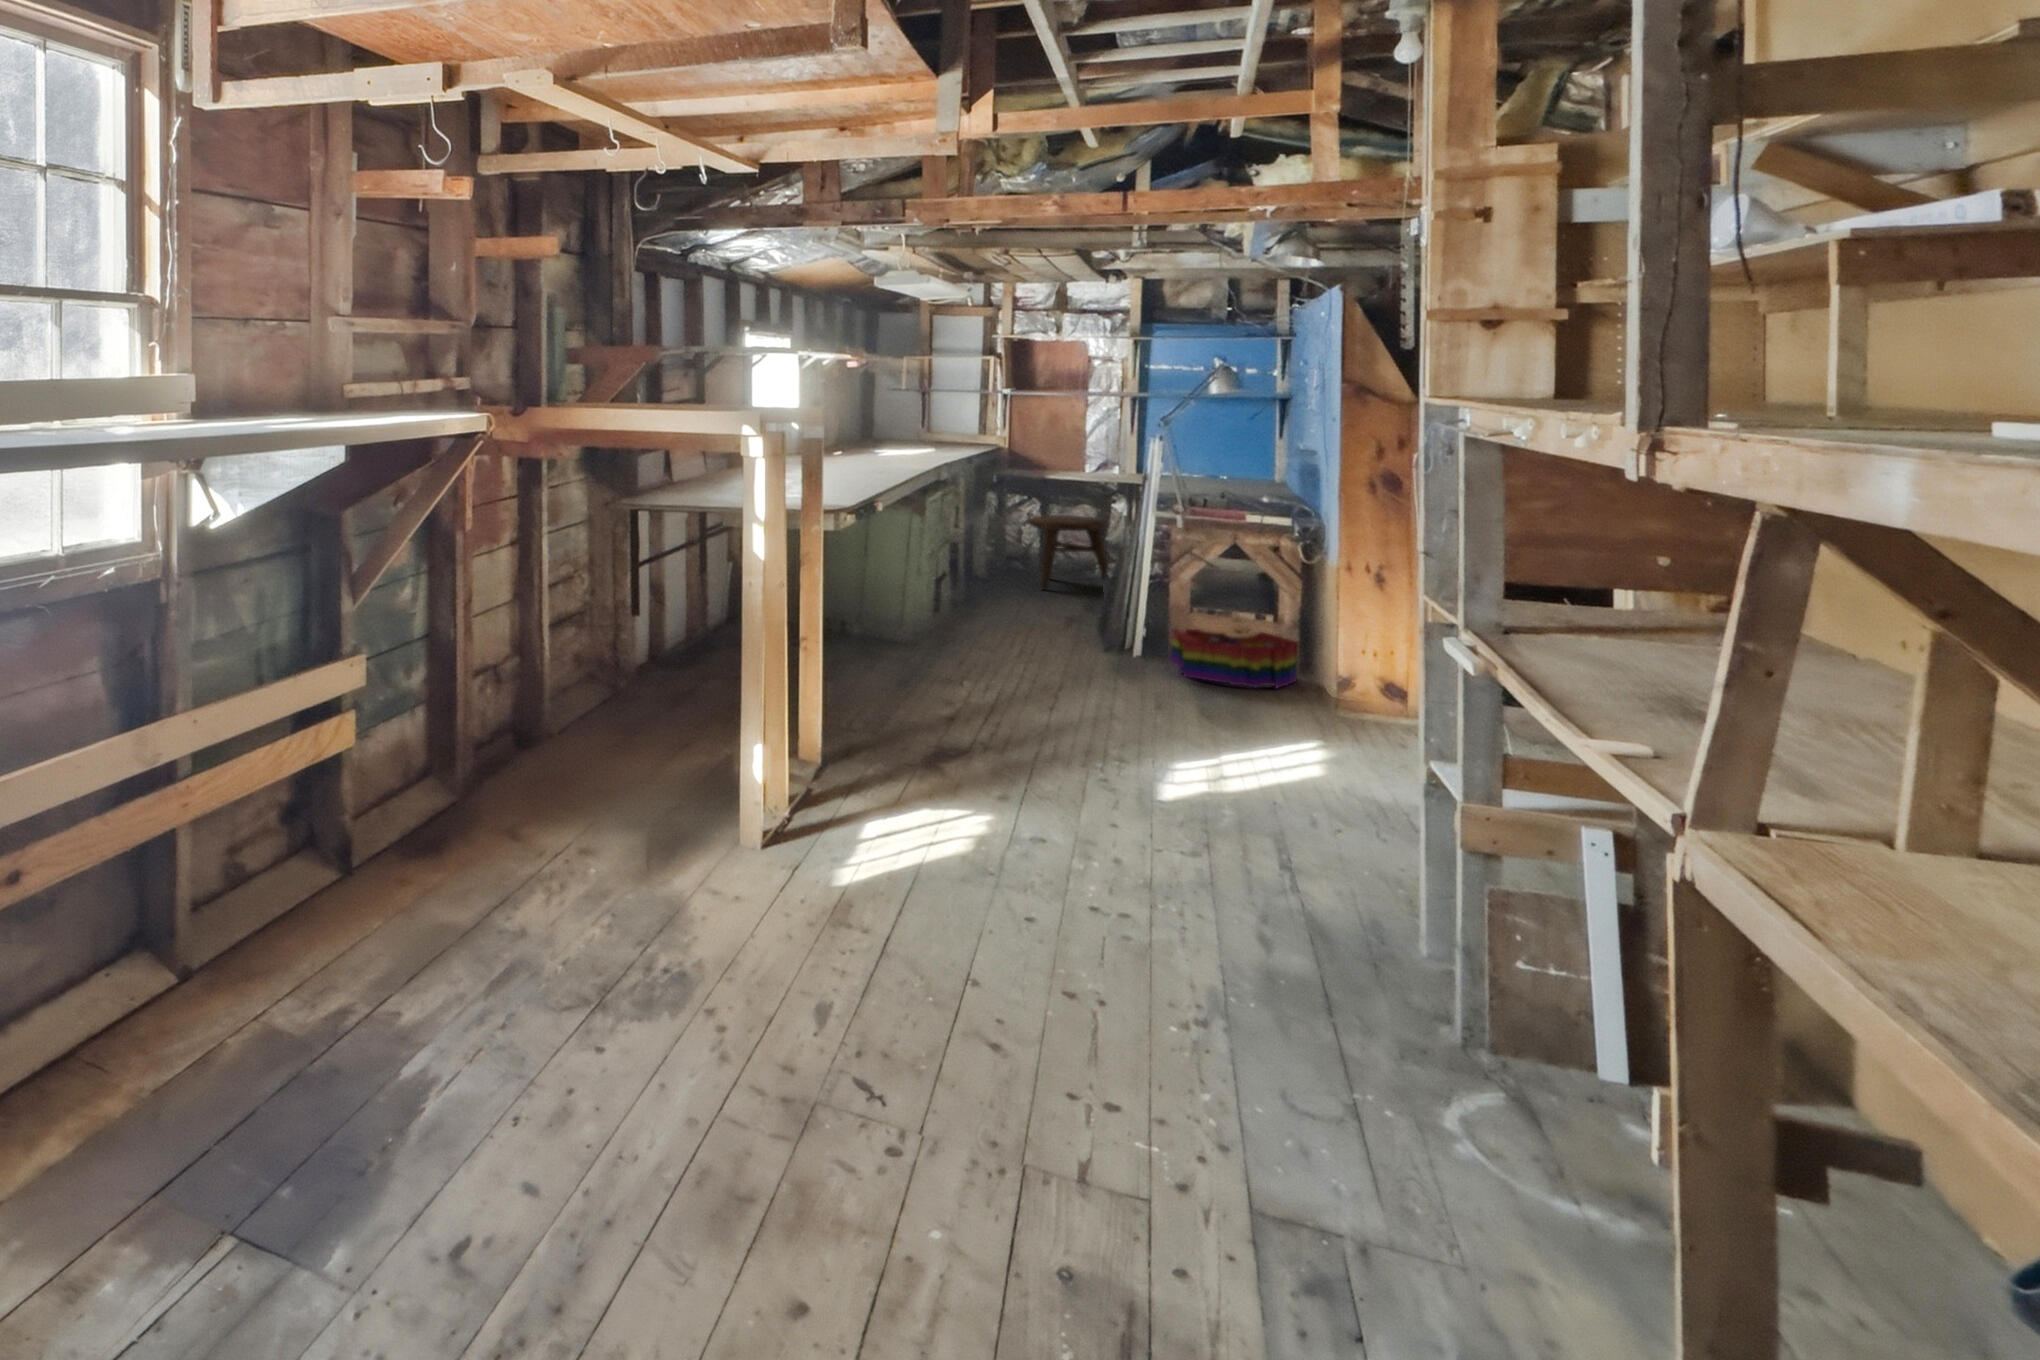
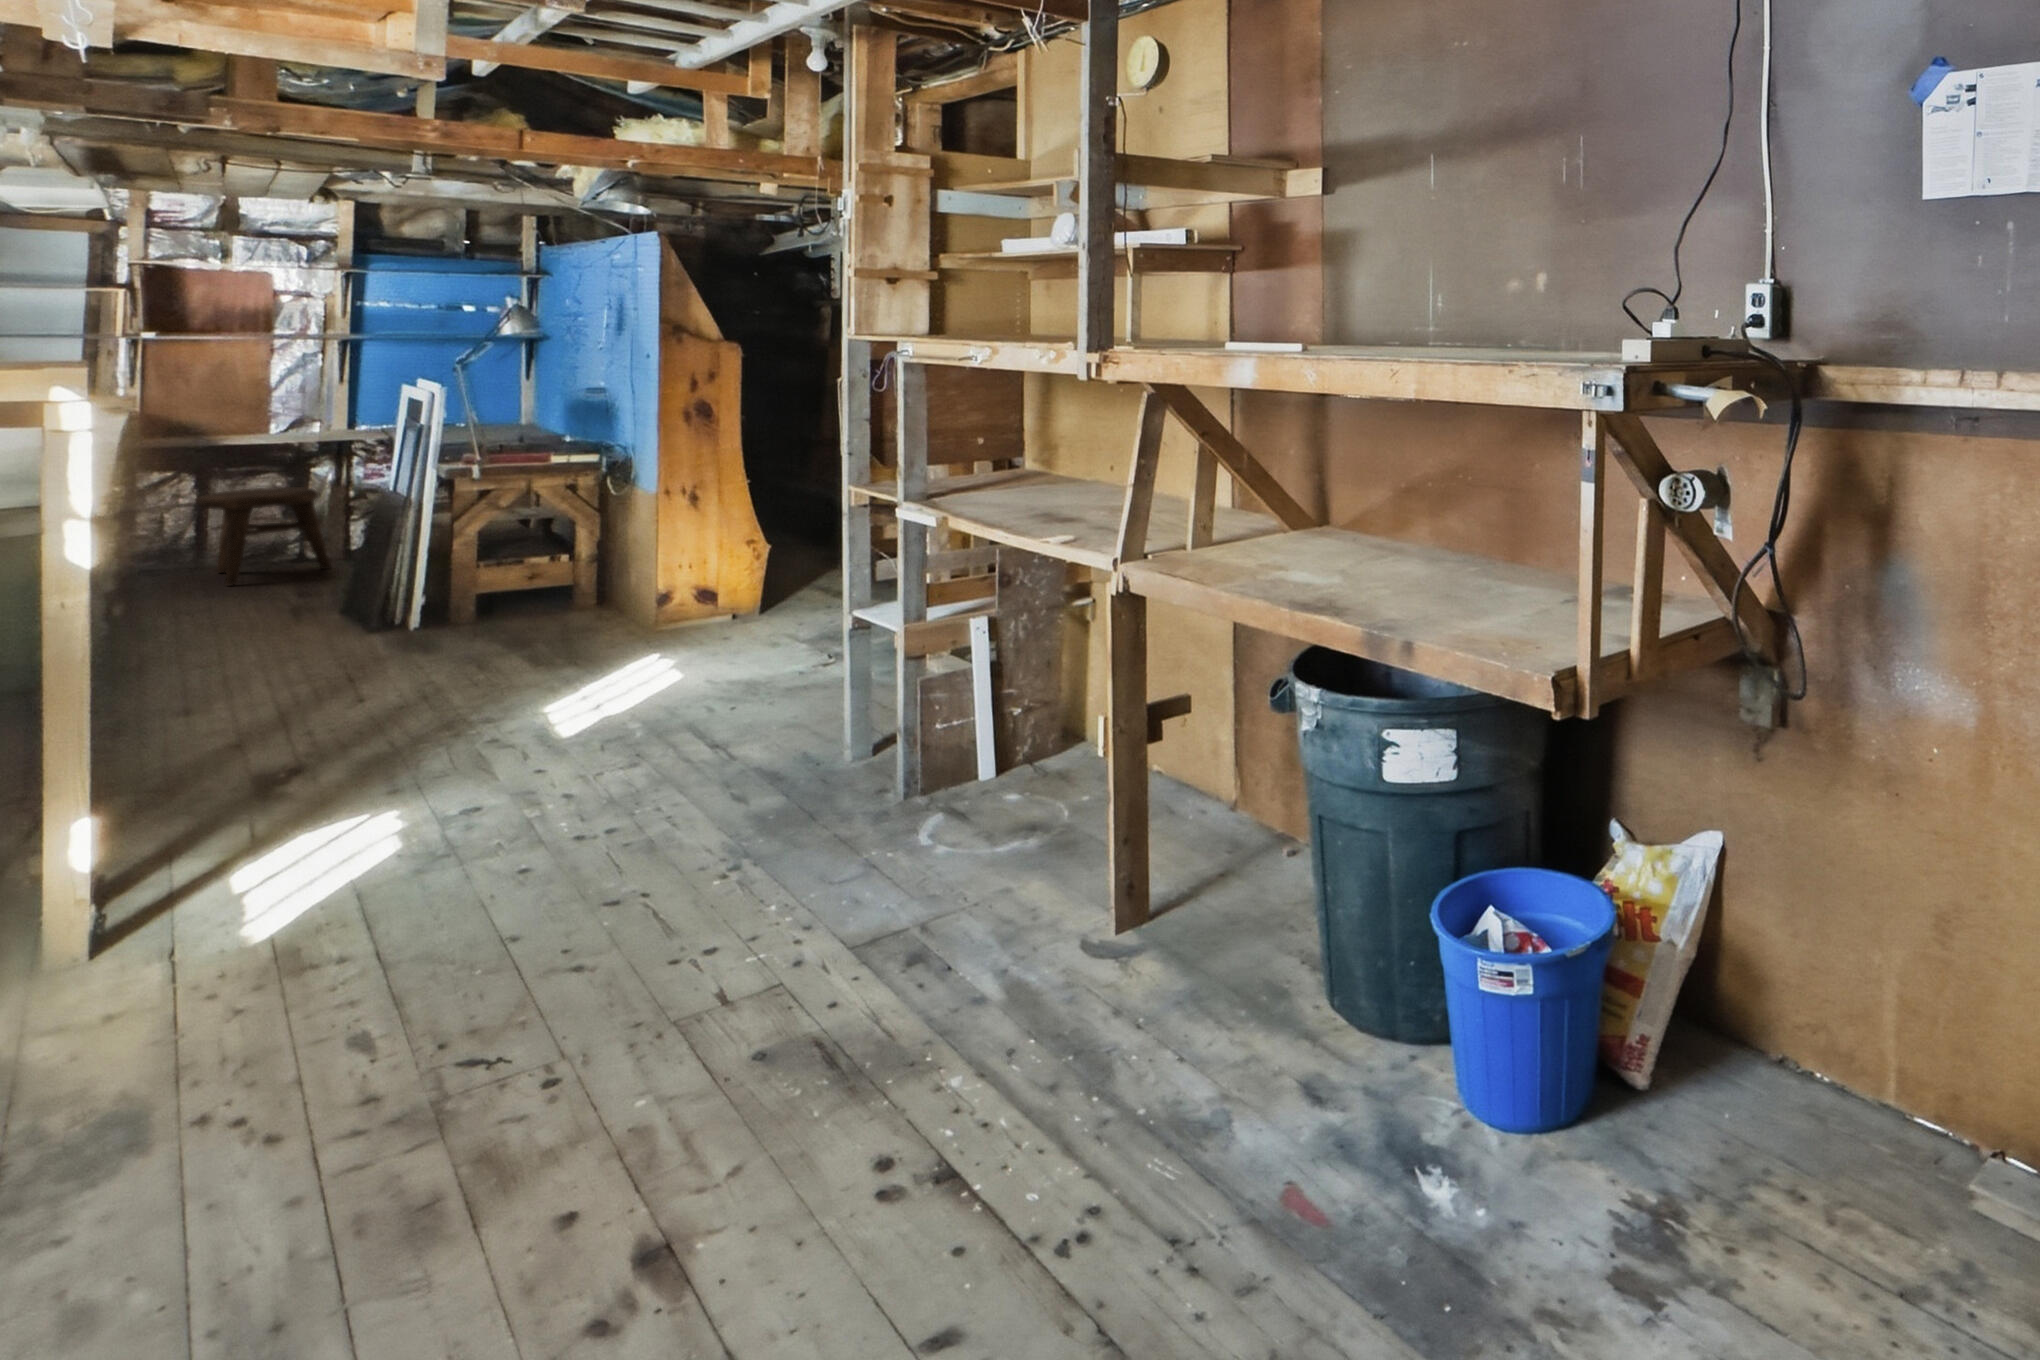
storage bin: present [1170,628,1299,688] -> none [477,574,618,635]

